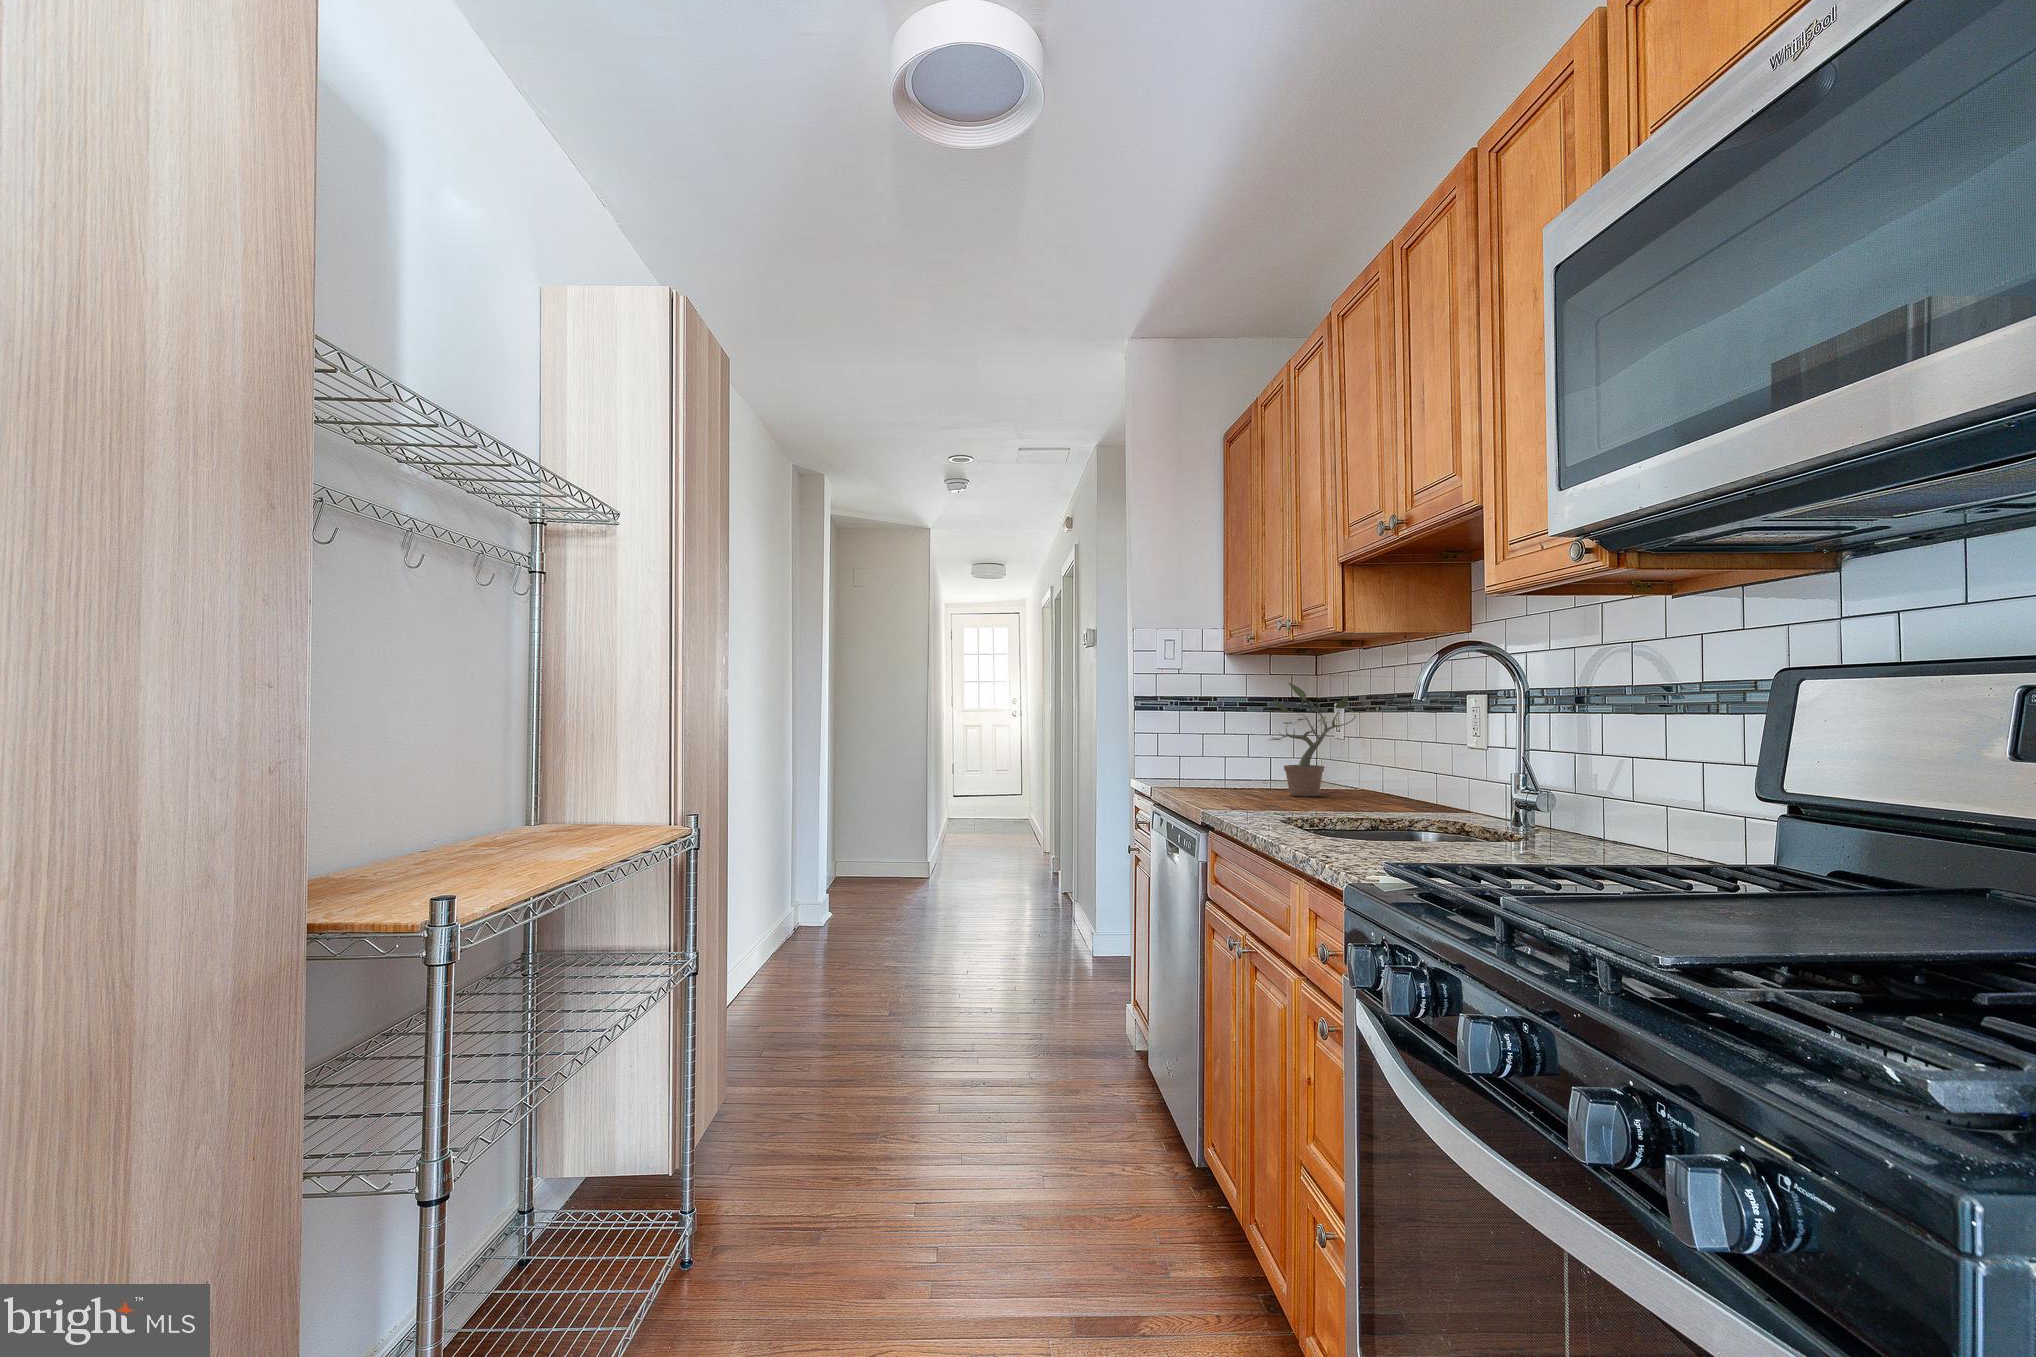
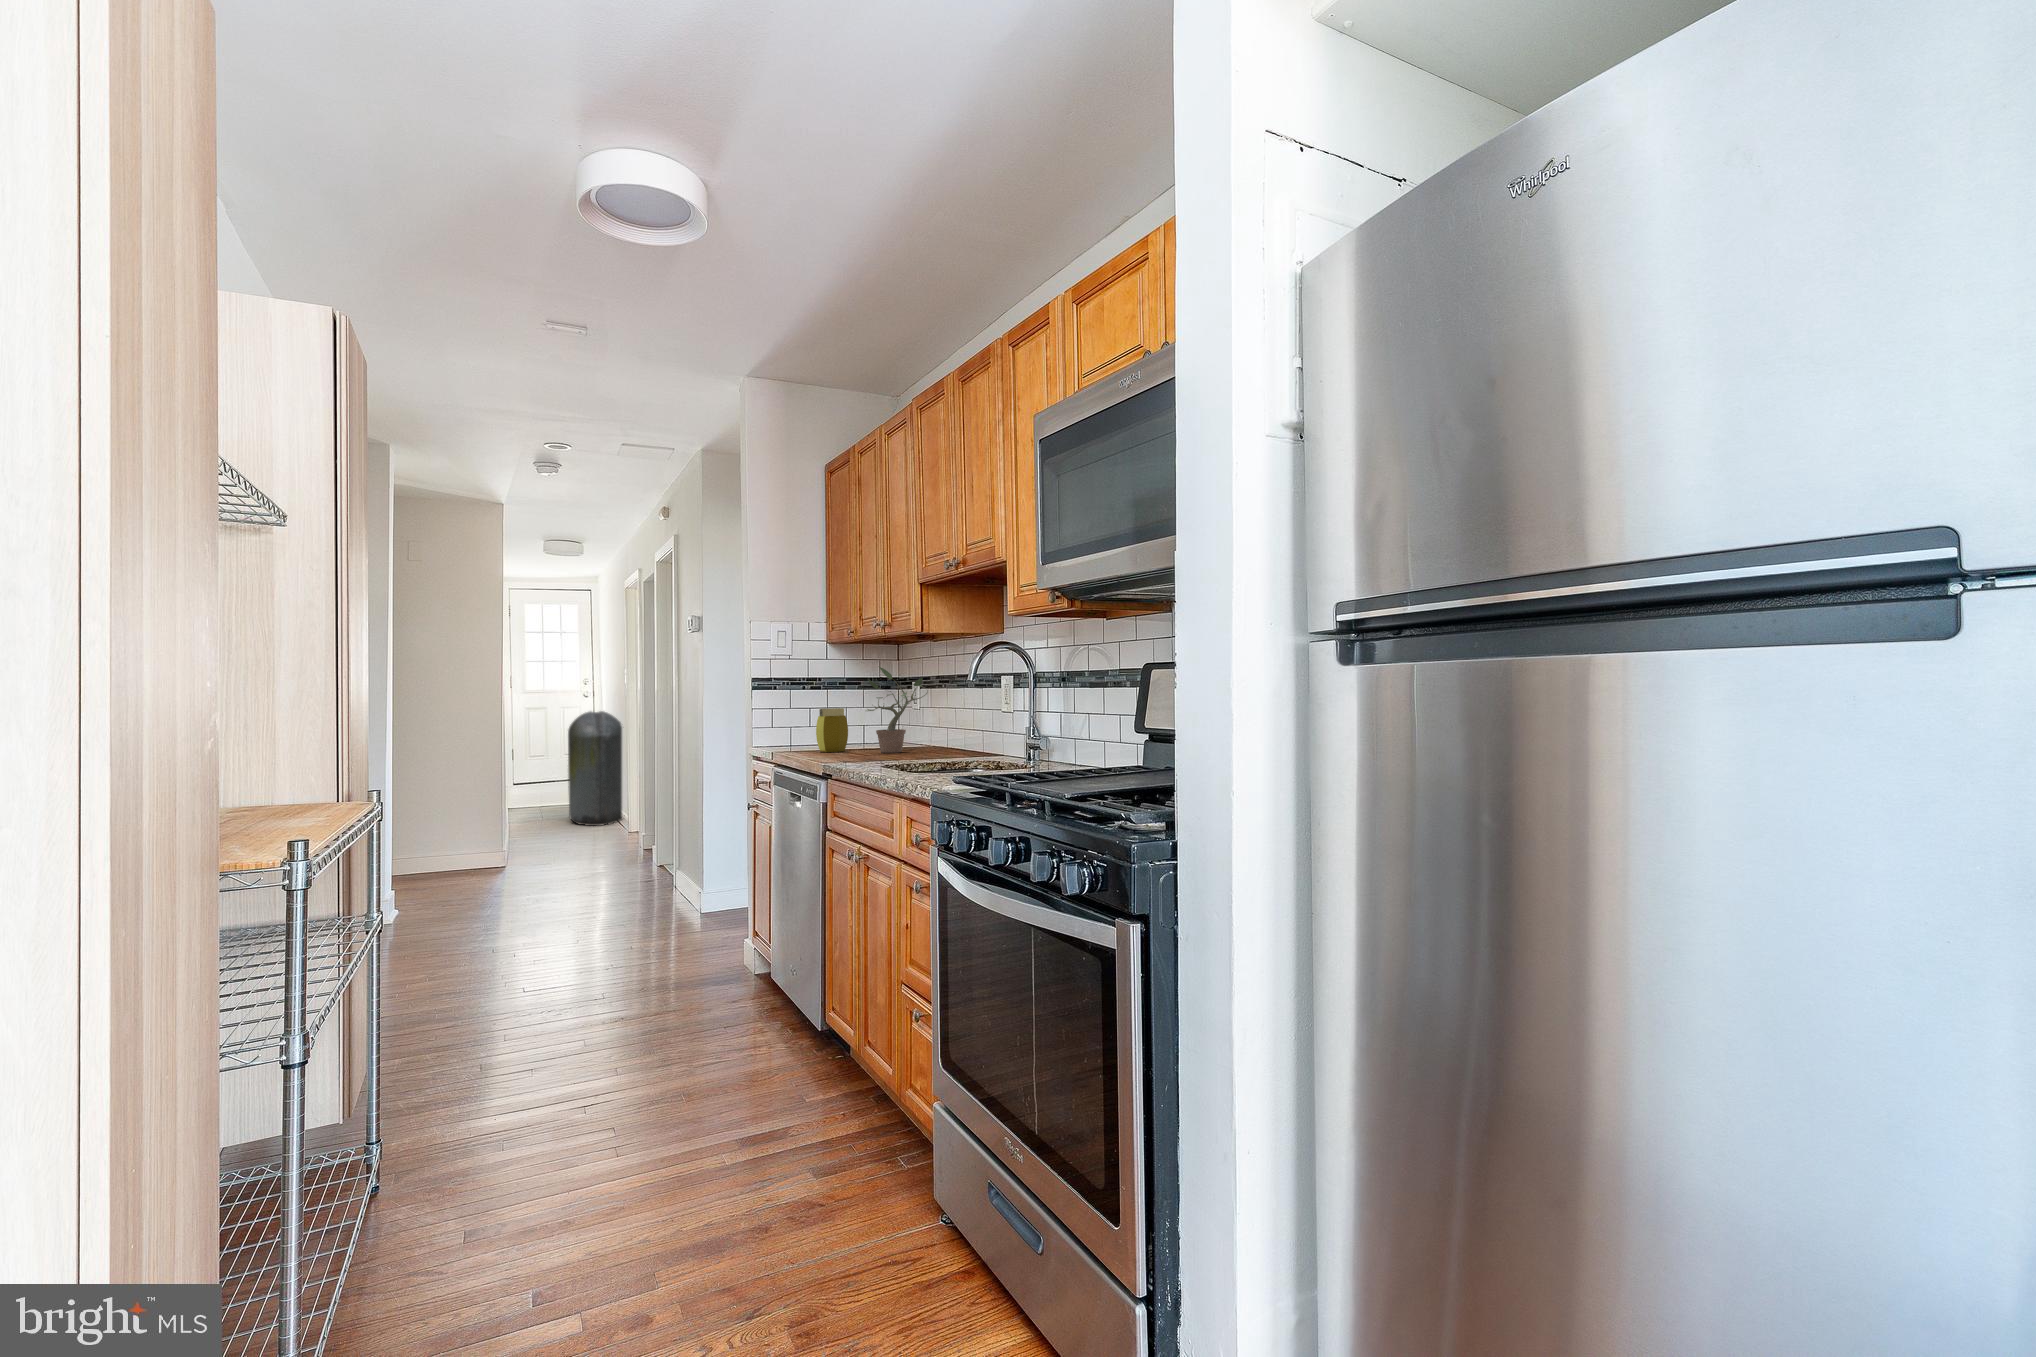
trash can: none [984,731,1035,848] -> present [568,711,623,826]
jar: none [1209,735,1249,791] -> present [816,708,848,752]

